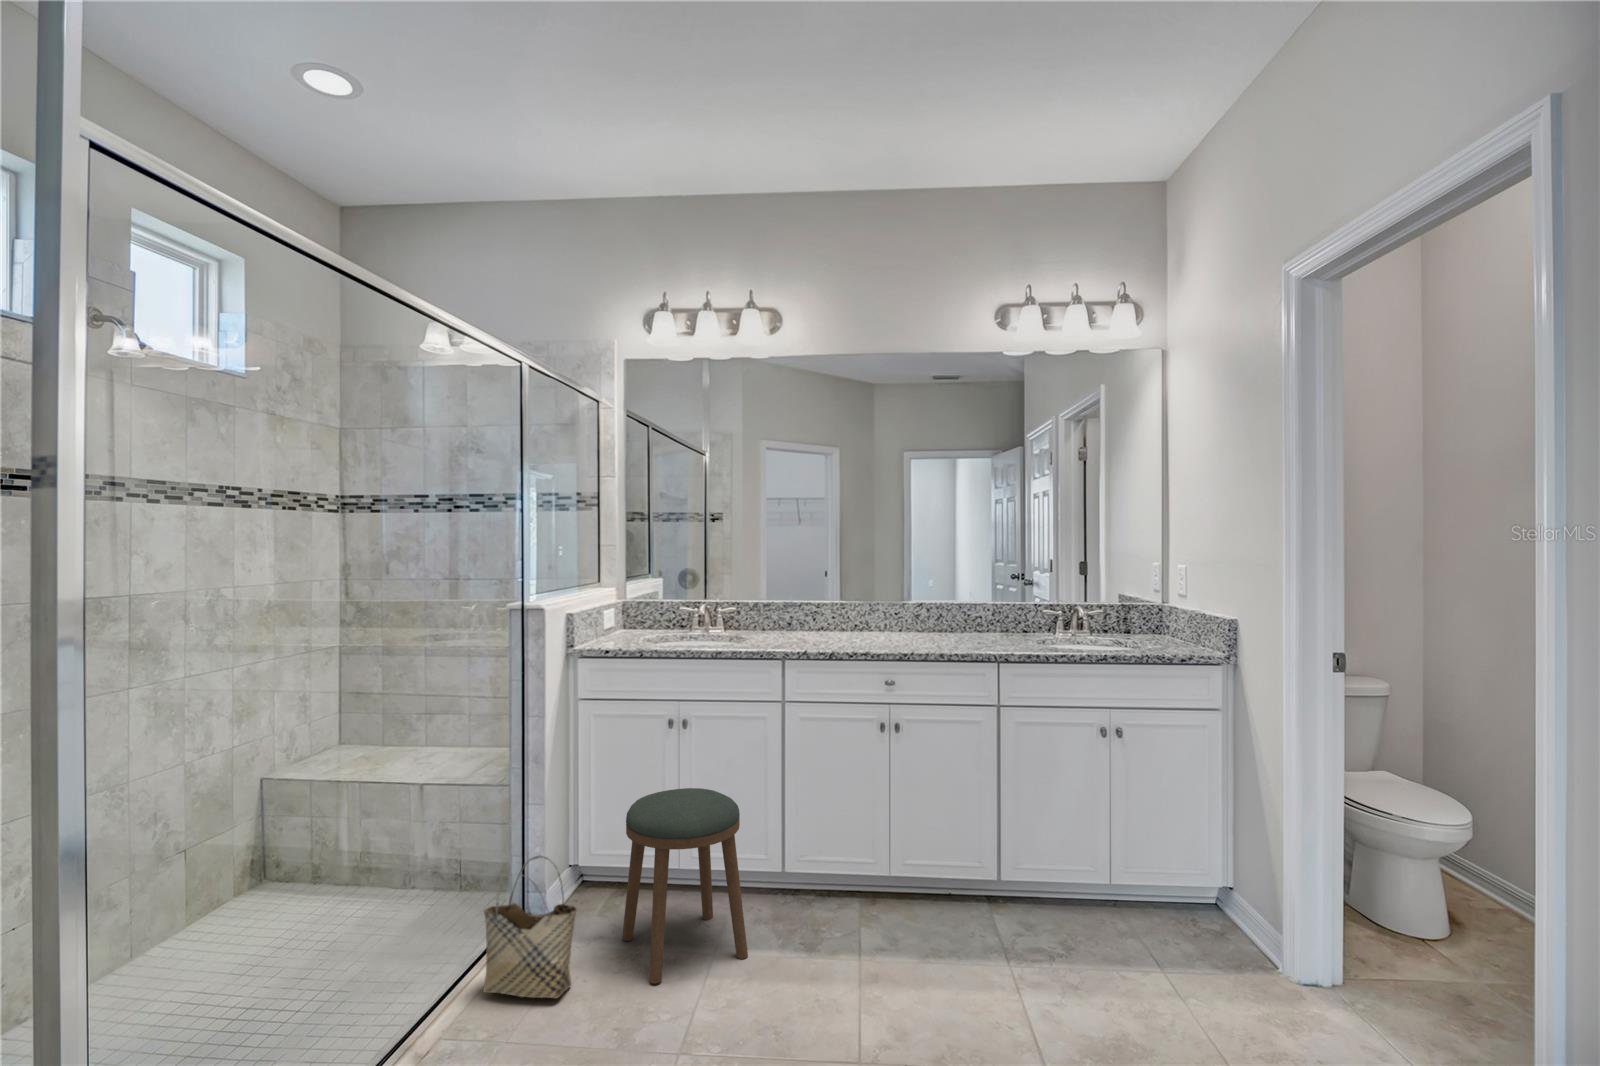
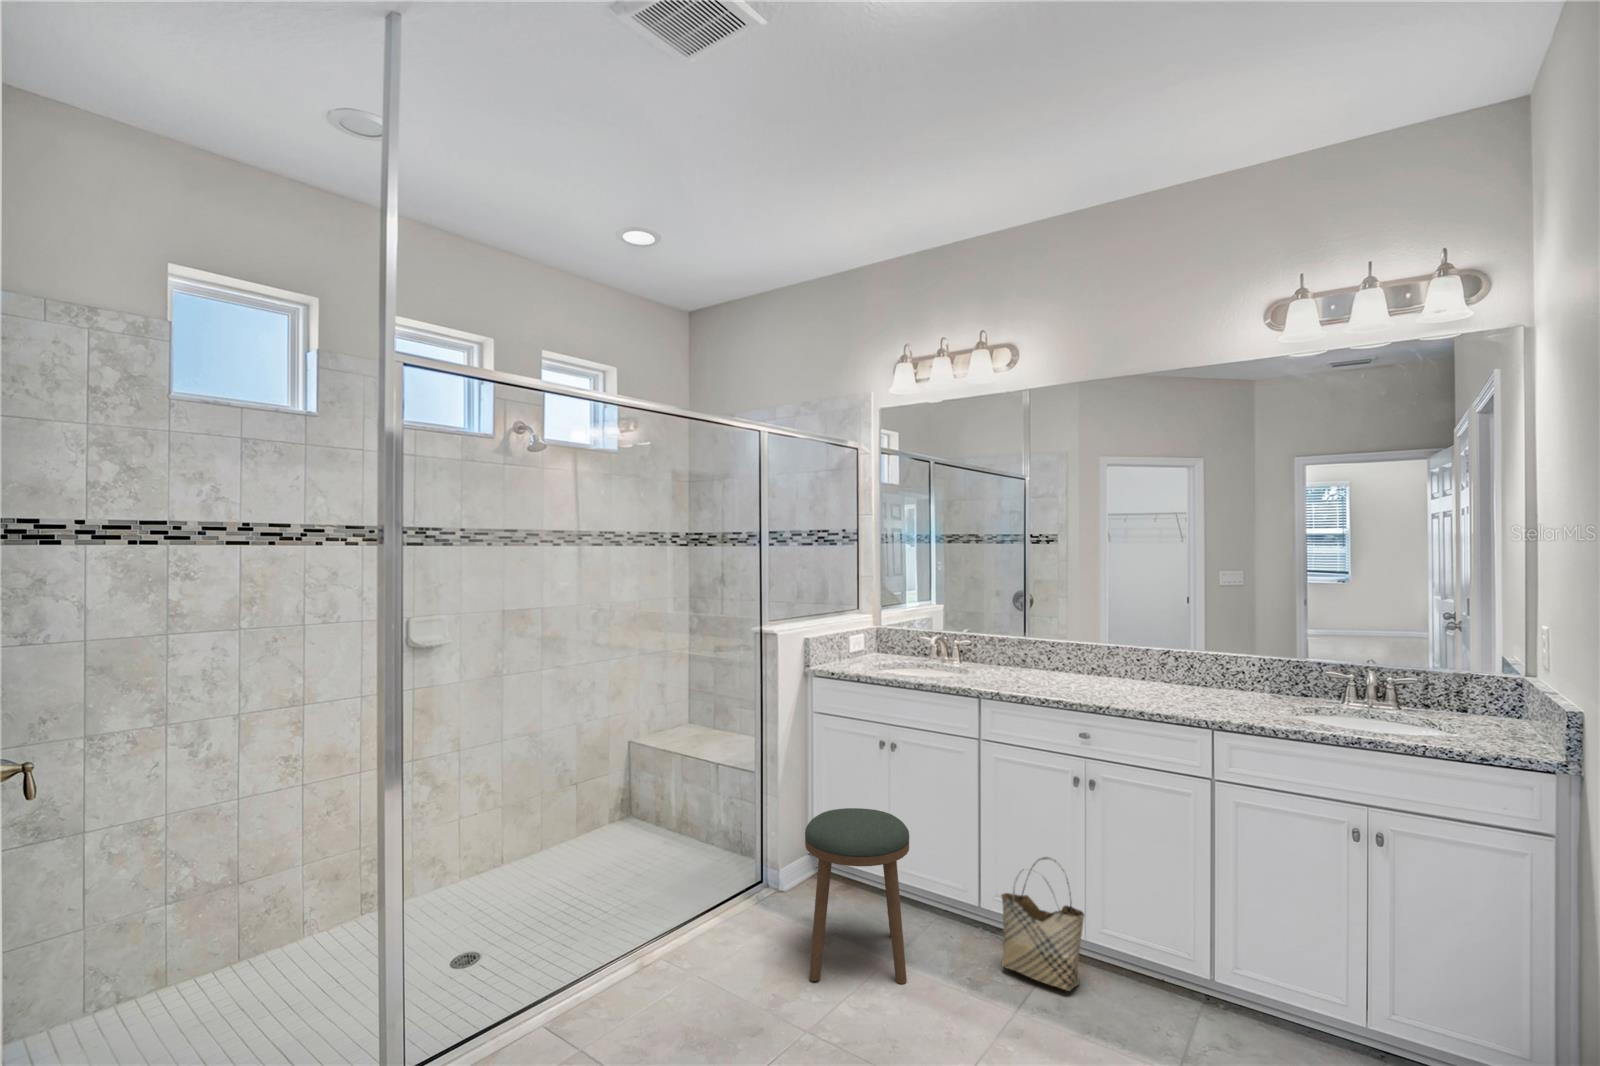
woven basket: present [483,856,576,998] -> present [1001,857,1084,991]

